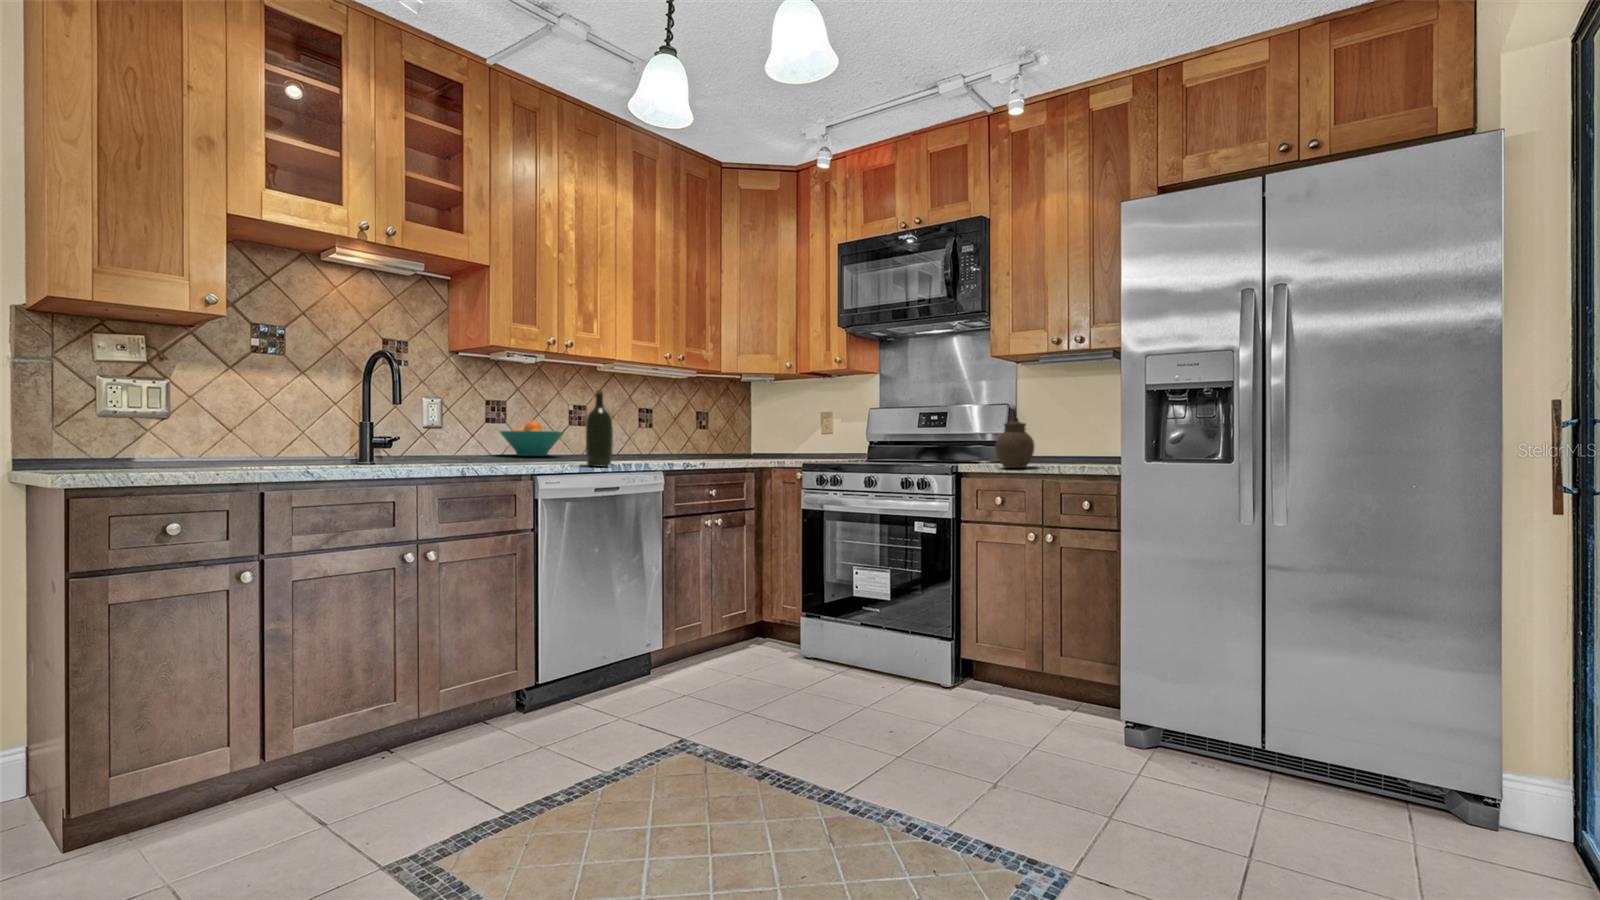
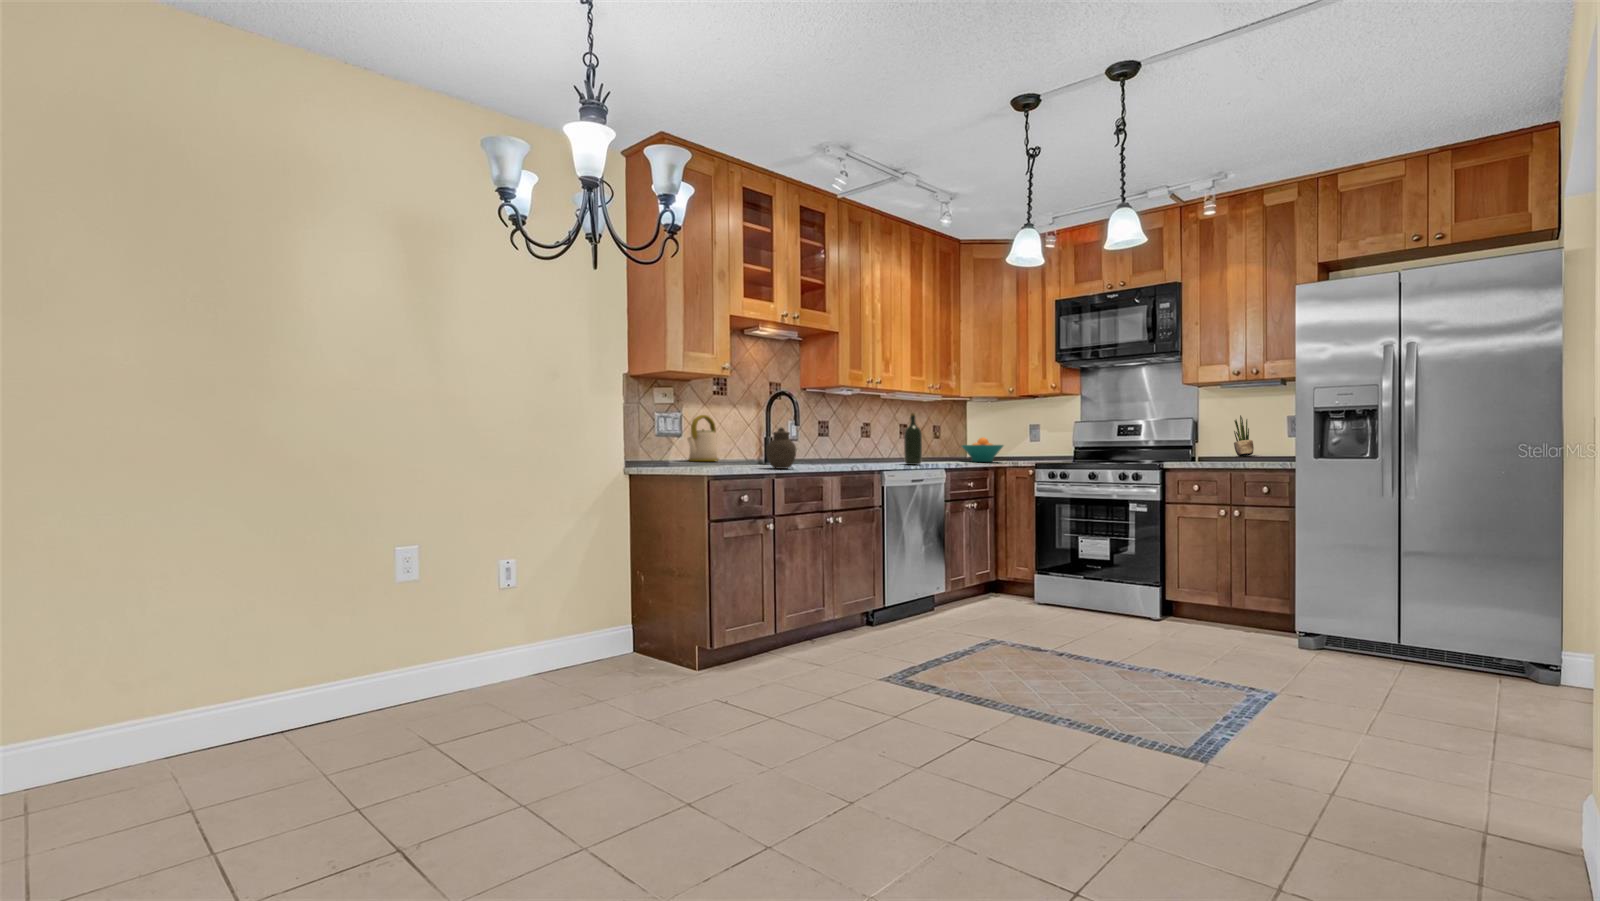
kettle: none [178,384,252,460] -> present [687,415,718,461]
potted plant: none [1056,401,1080,456] -> present [1234,415,1254,456]
jar: present [995,418,1035,468] -> present [766,428,796,469]
fruit bowl: present [500,421,564,456] -> present [962,438,1003,462]

